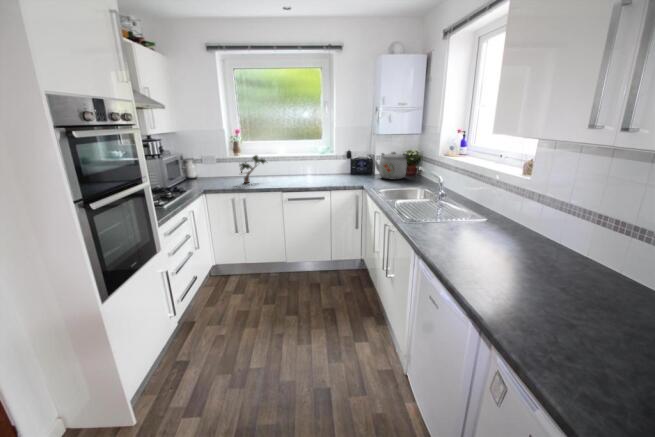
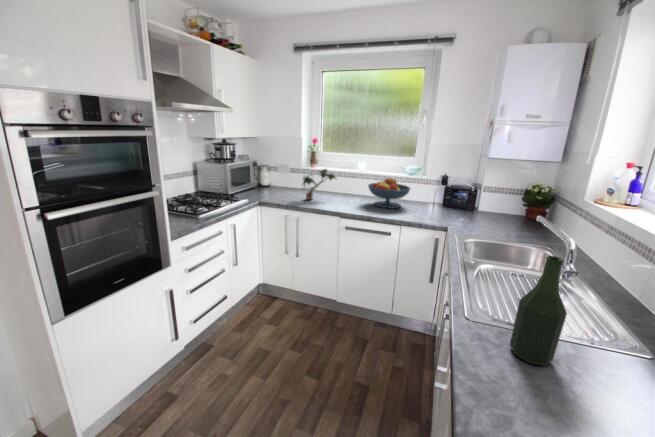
kettle: present [375,152,409,179] -> none [477,184,534,225]
fruit bowl: none [294,156,328,180] -> present [368,178,410,208]
bottle: none [433,176,456,232] -> present [510,256,567,365]

